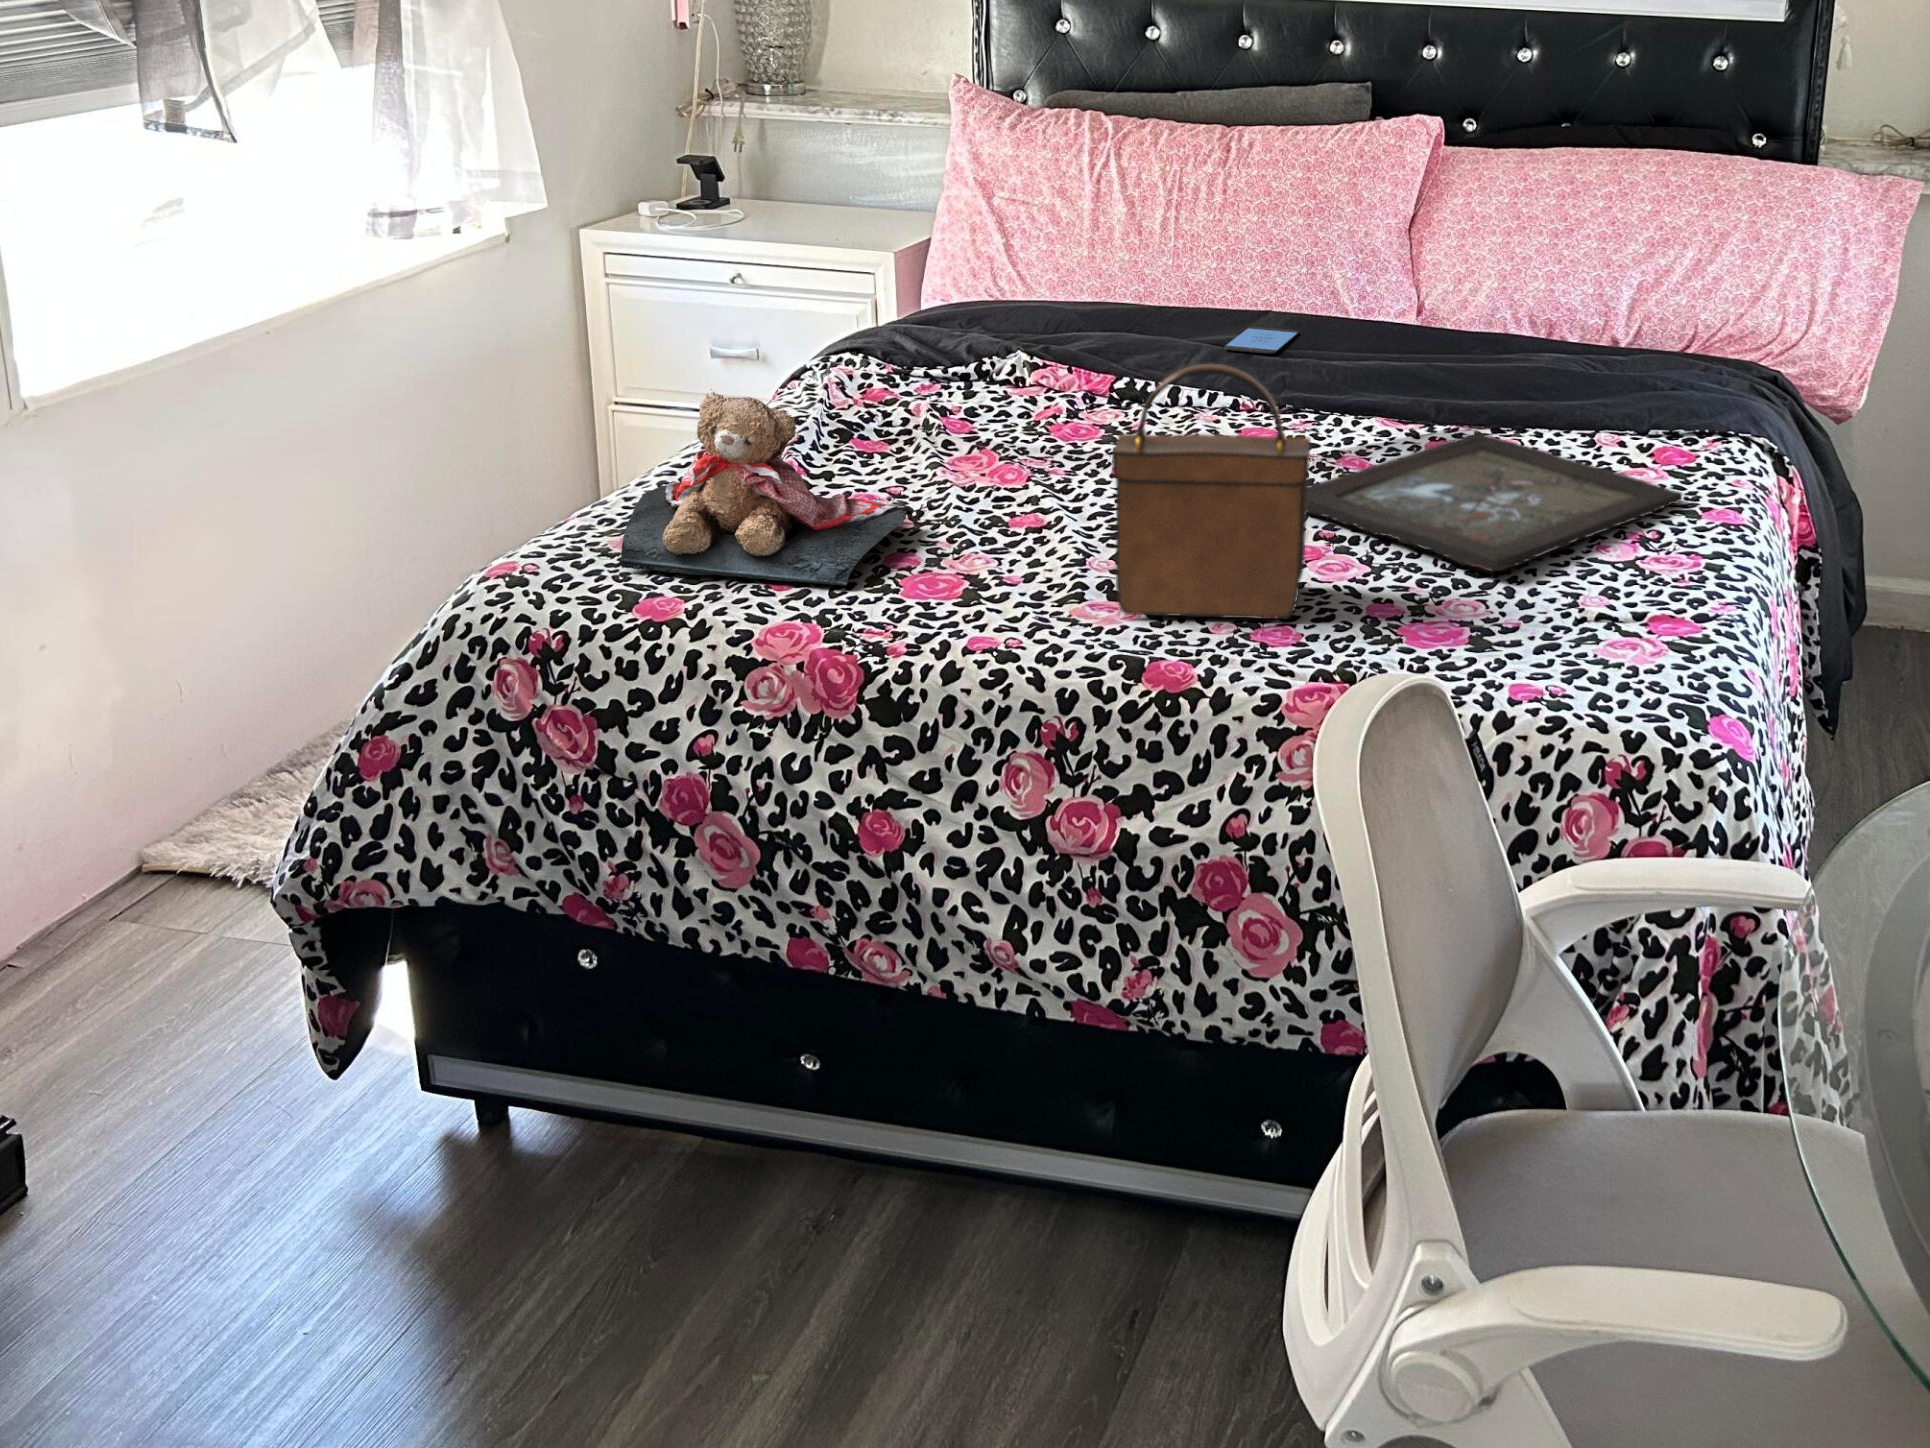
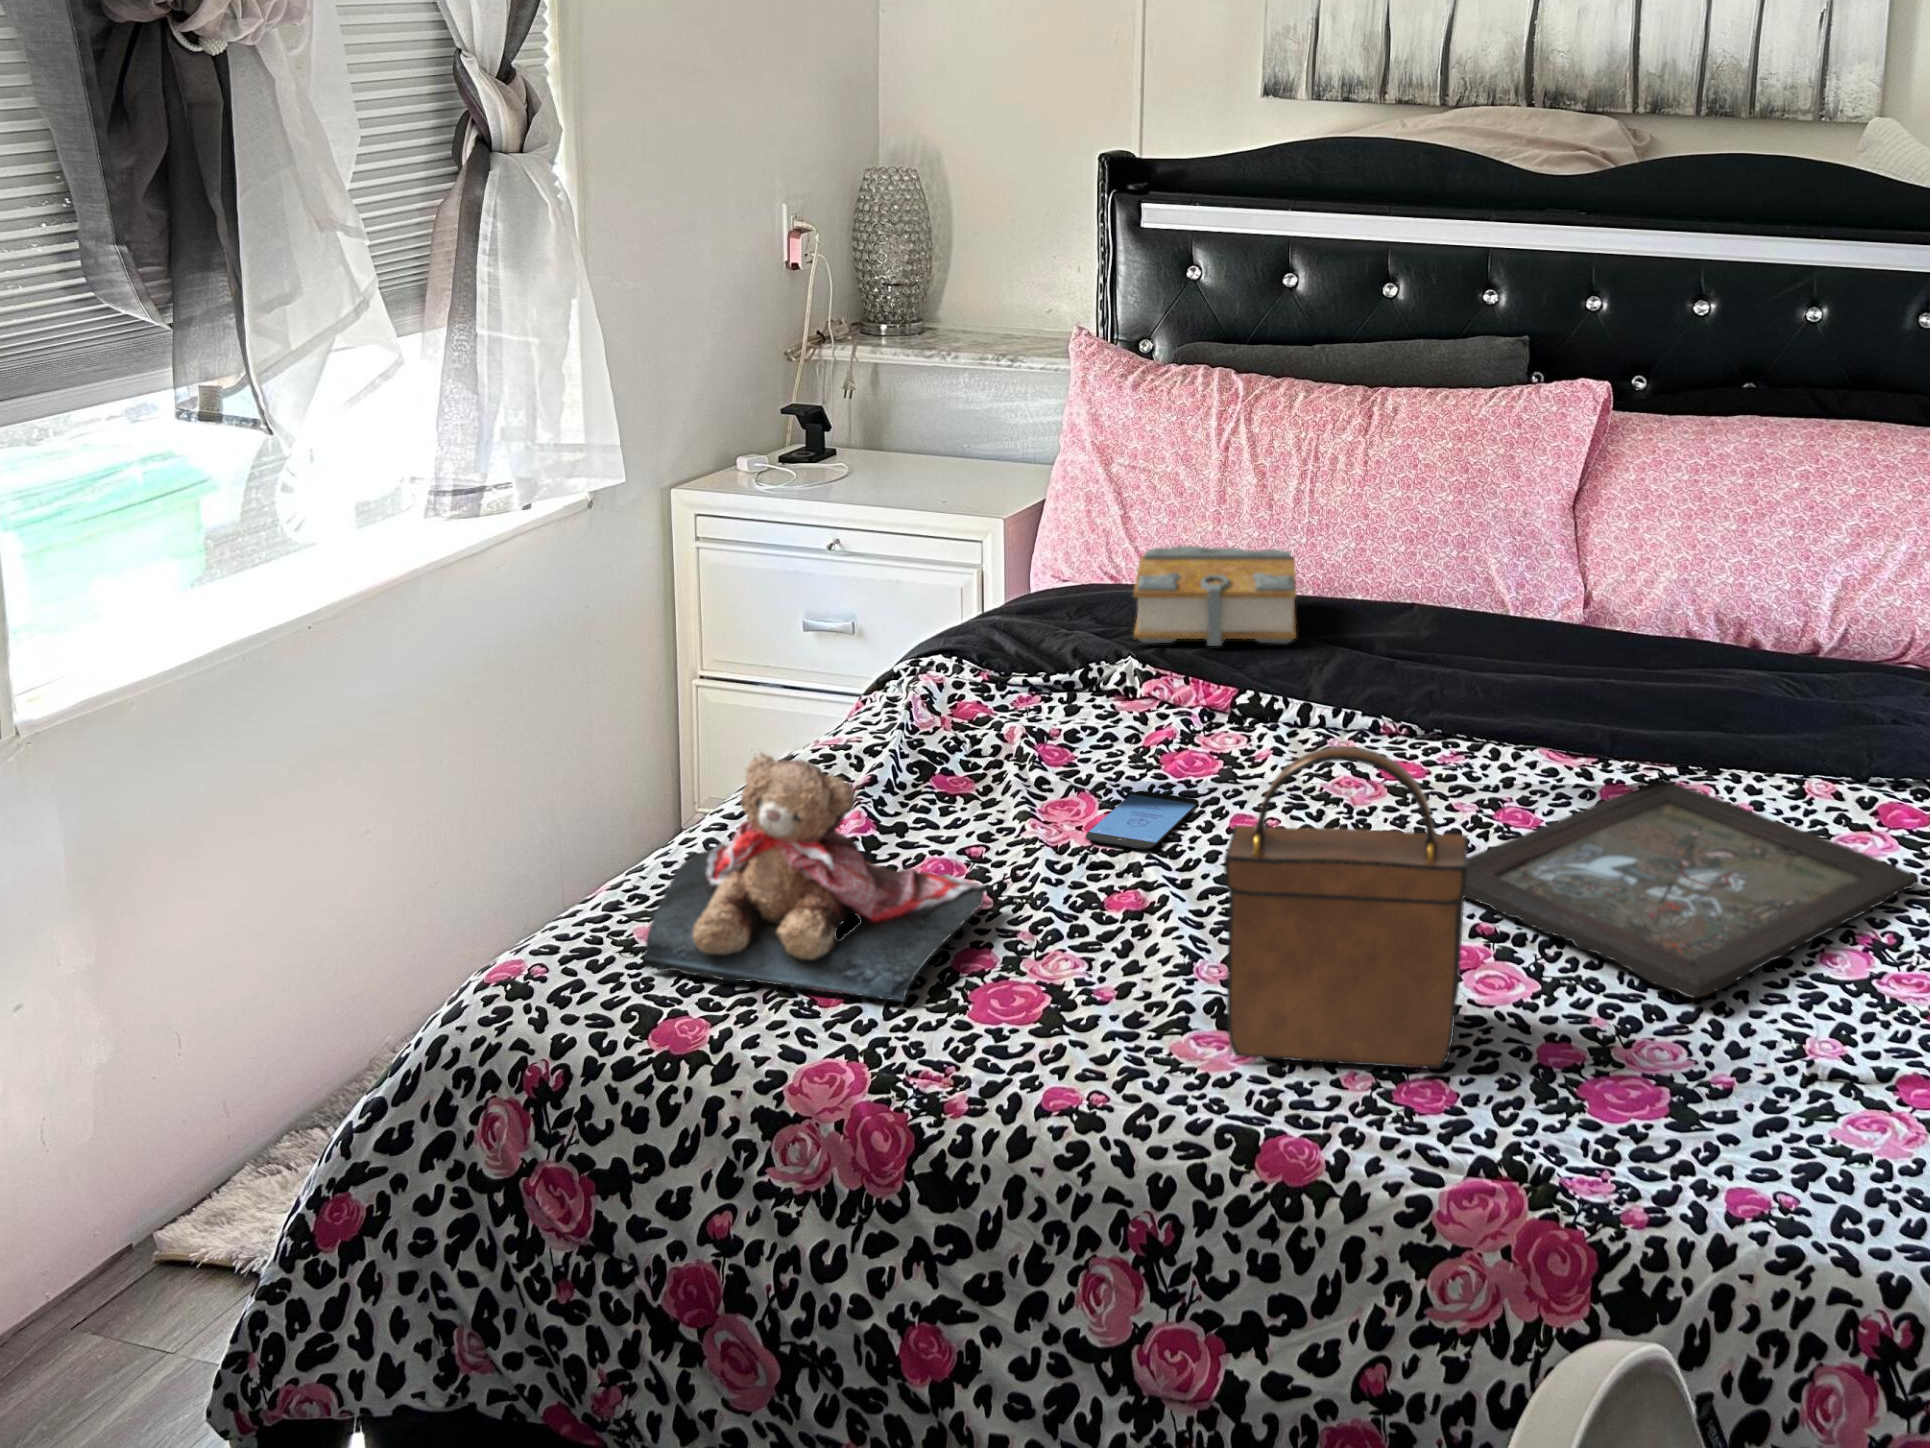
book: none [1019,259,1165,342] -> present [1133,546,1296,646]
smartphone: present [1224,327,1299,354] -> present [1086,791,1198,849]

